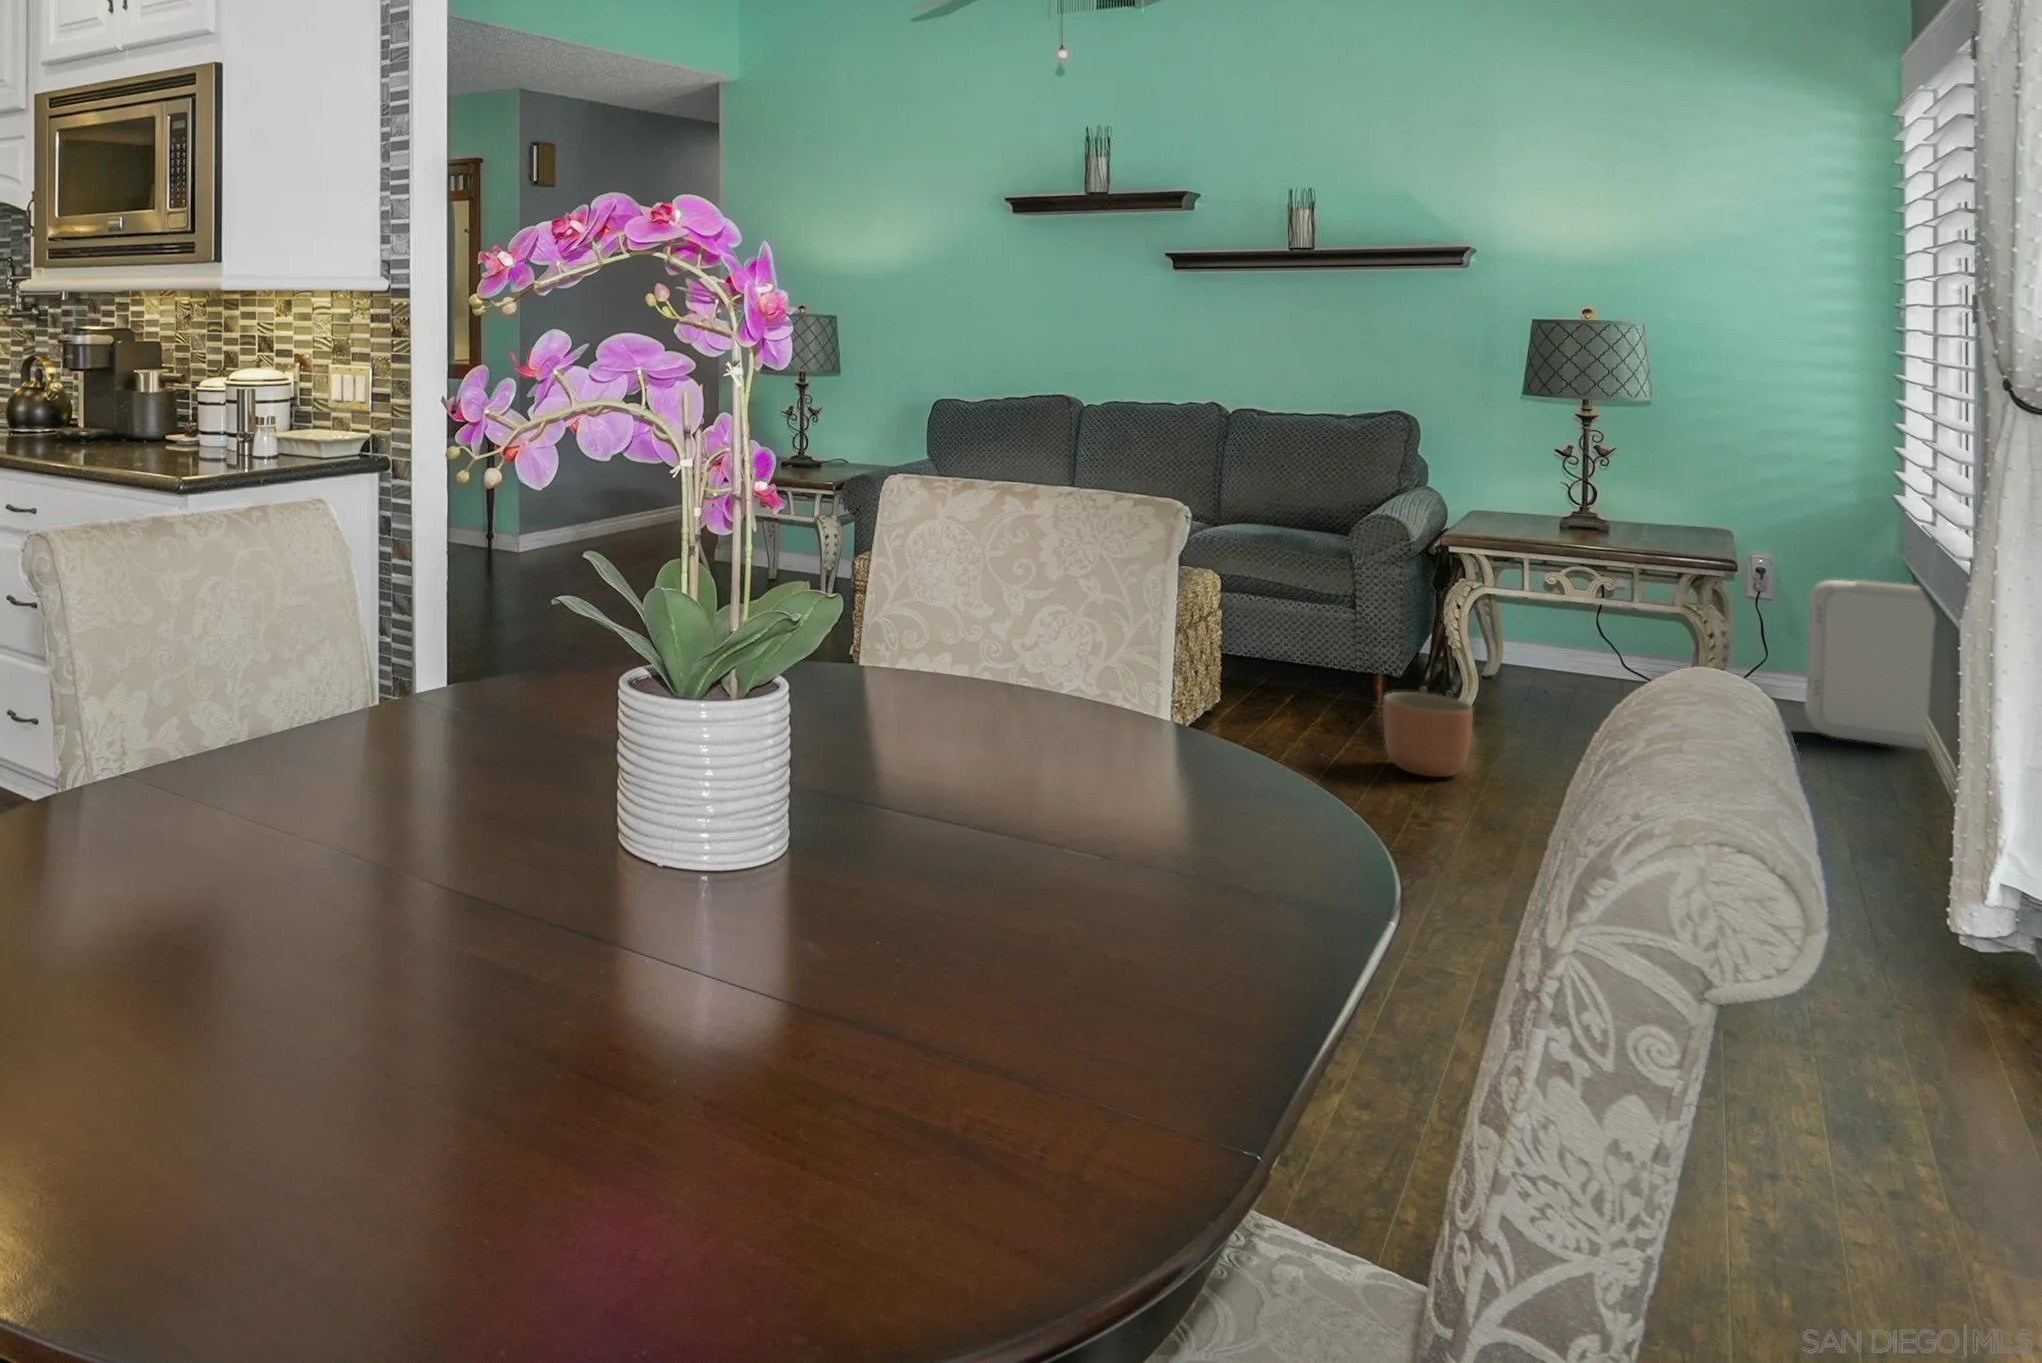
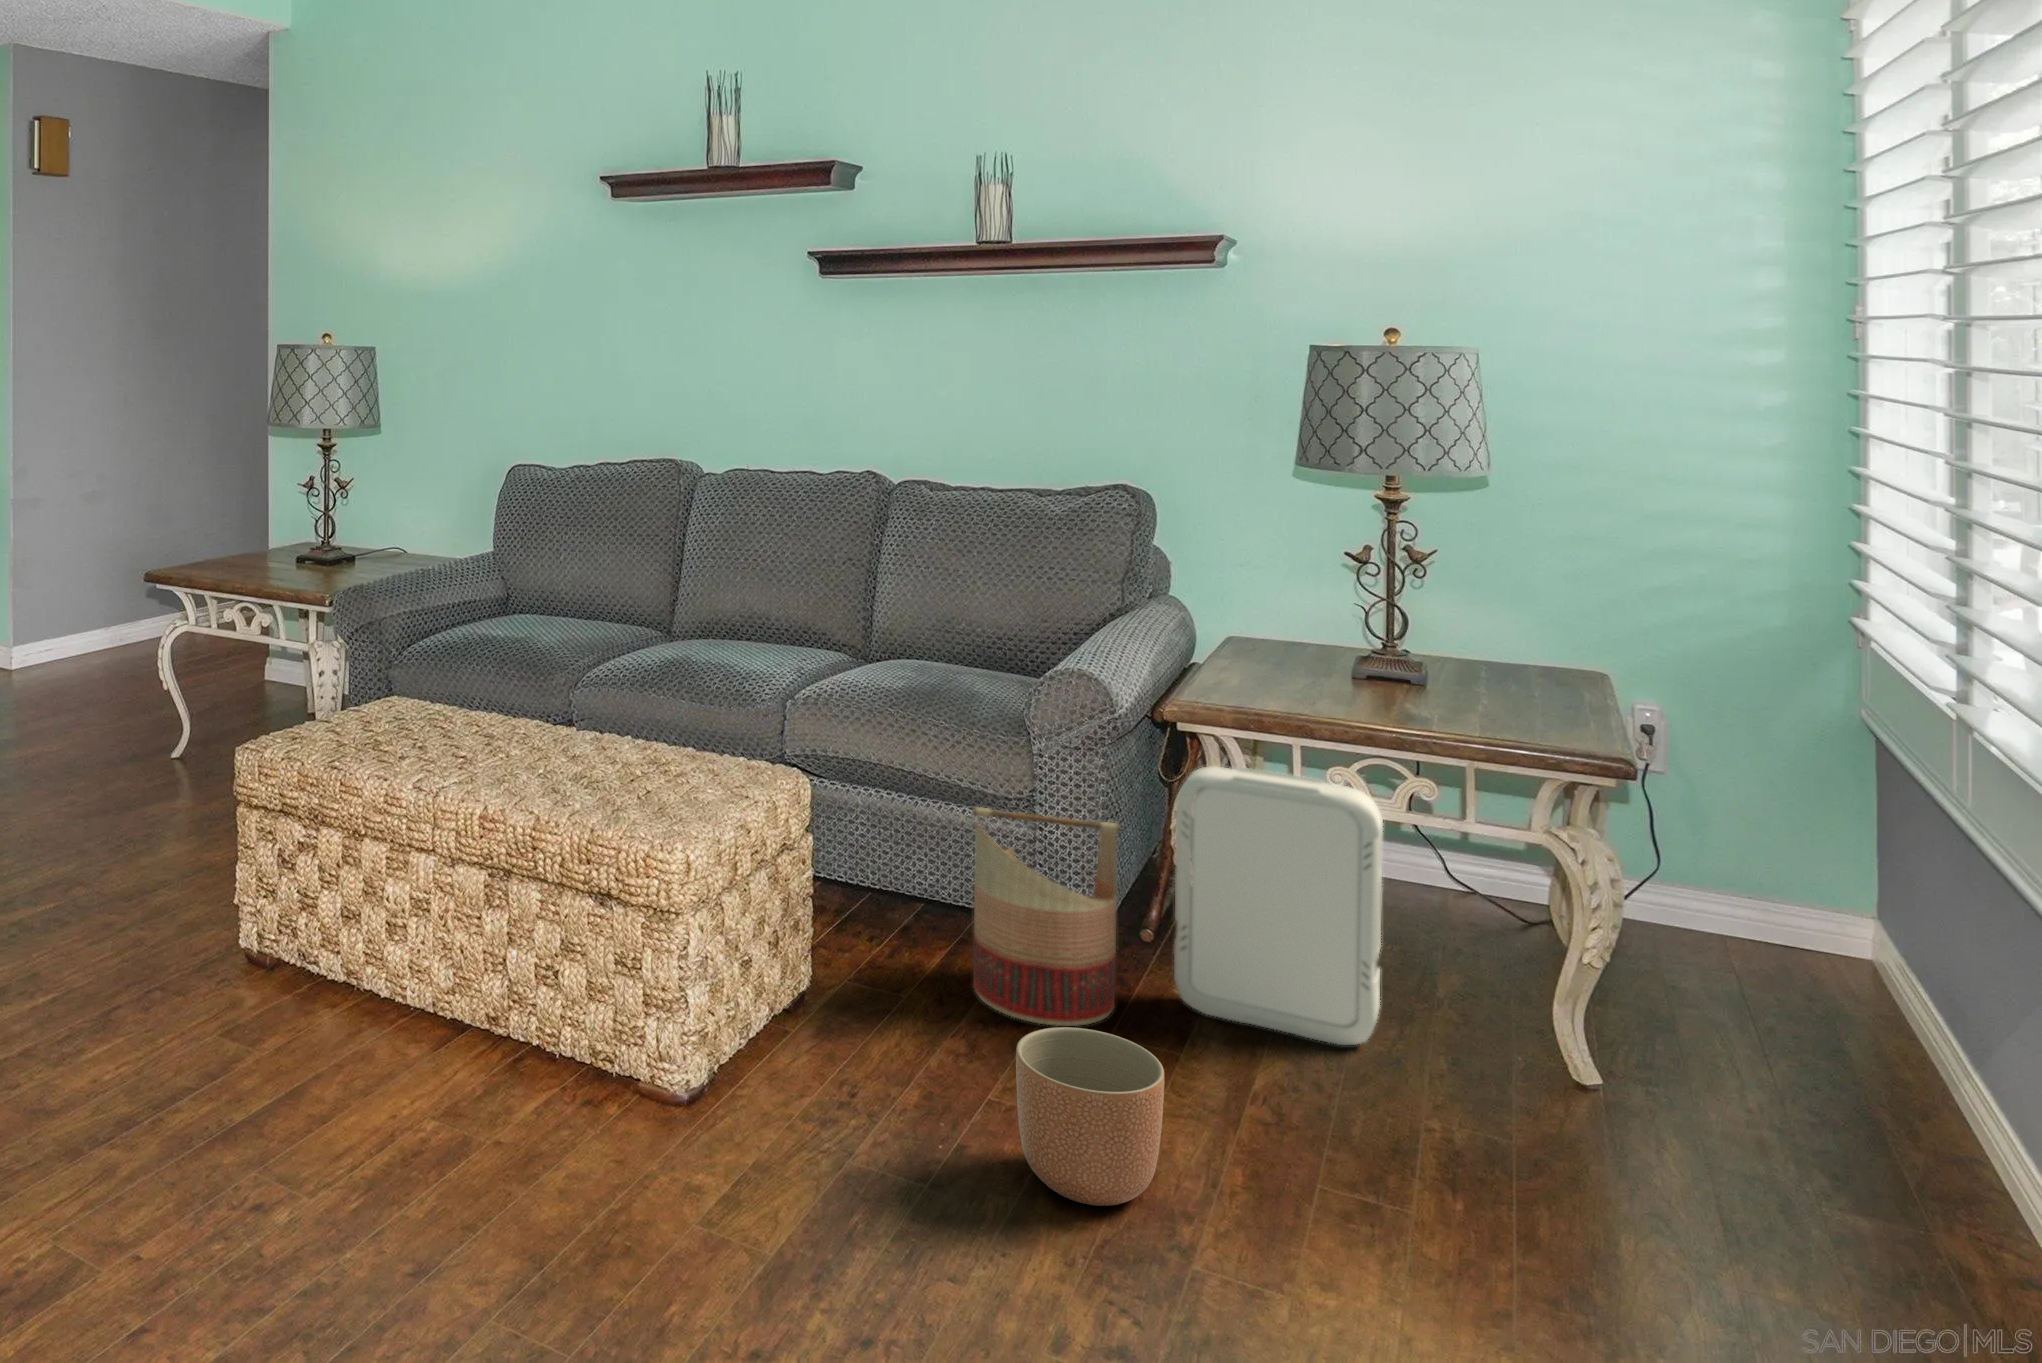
air purifier: present [1805,580,1935,750] -> present [1174,766,1383,1045]
basket: none [1320,596,1418,721] -> present [973,808,1120,1026]

